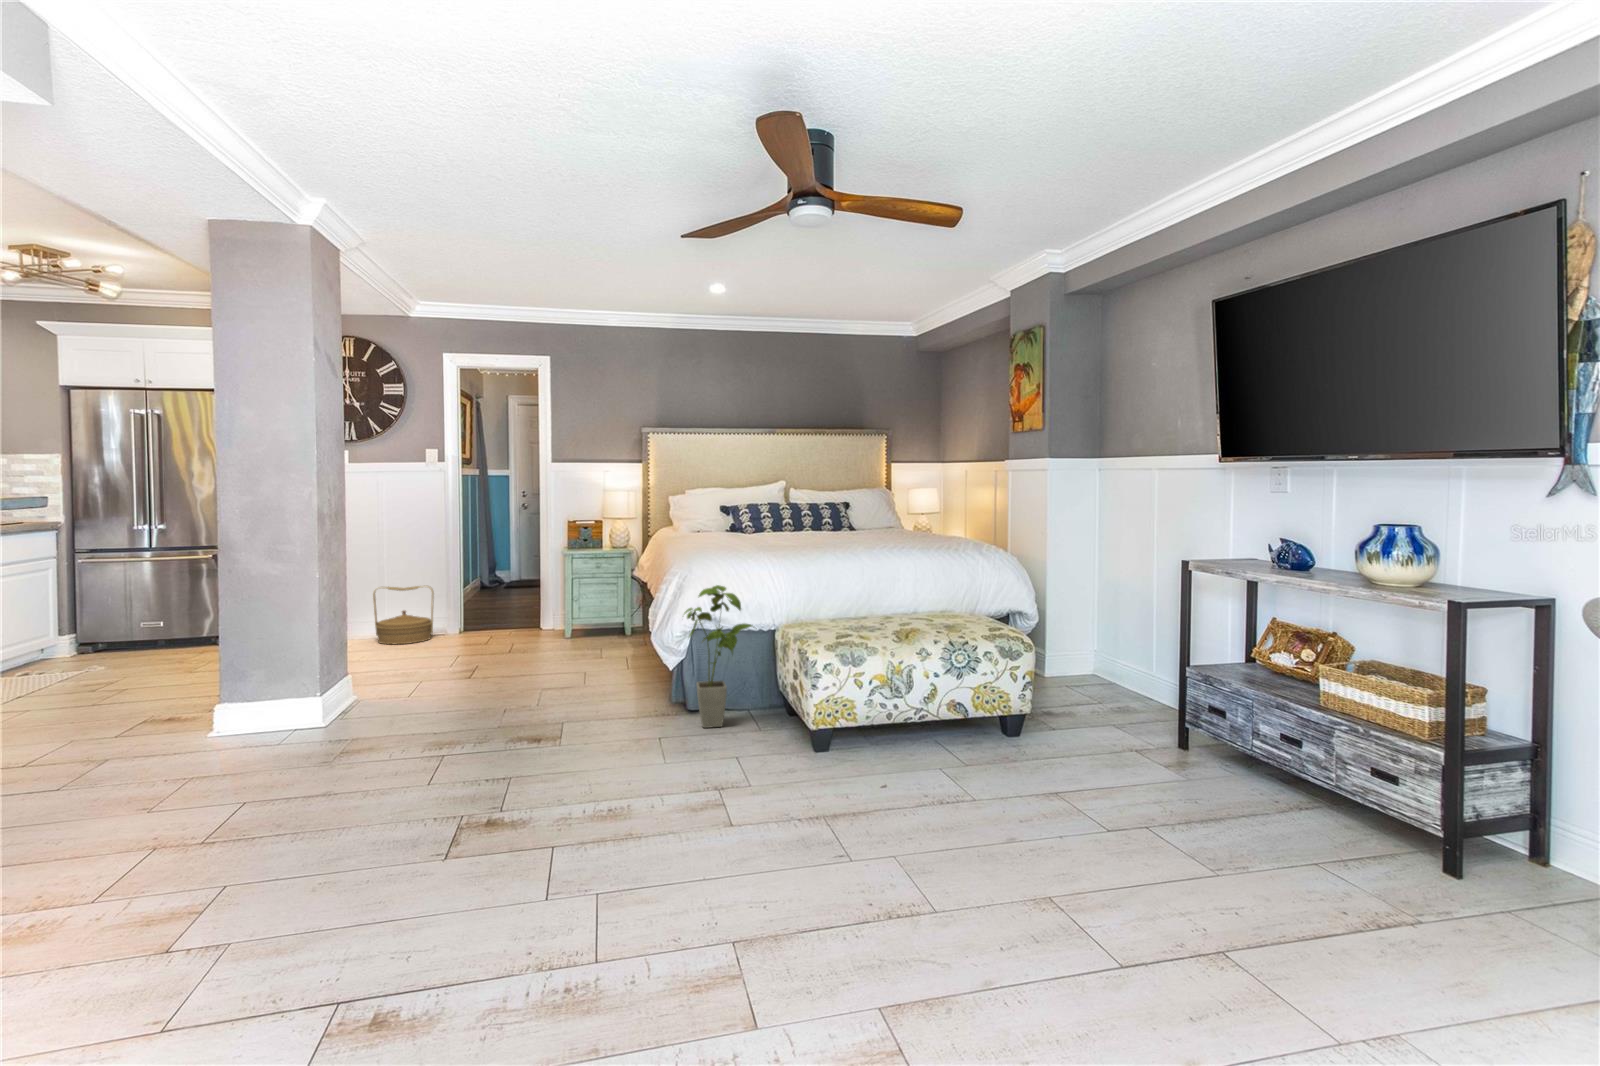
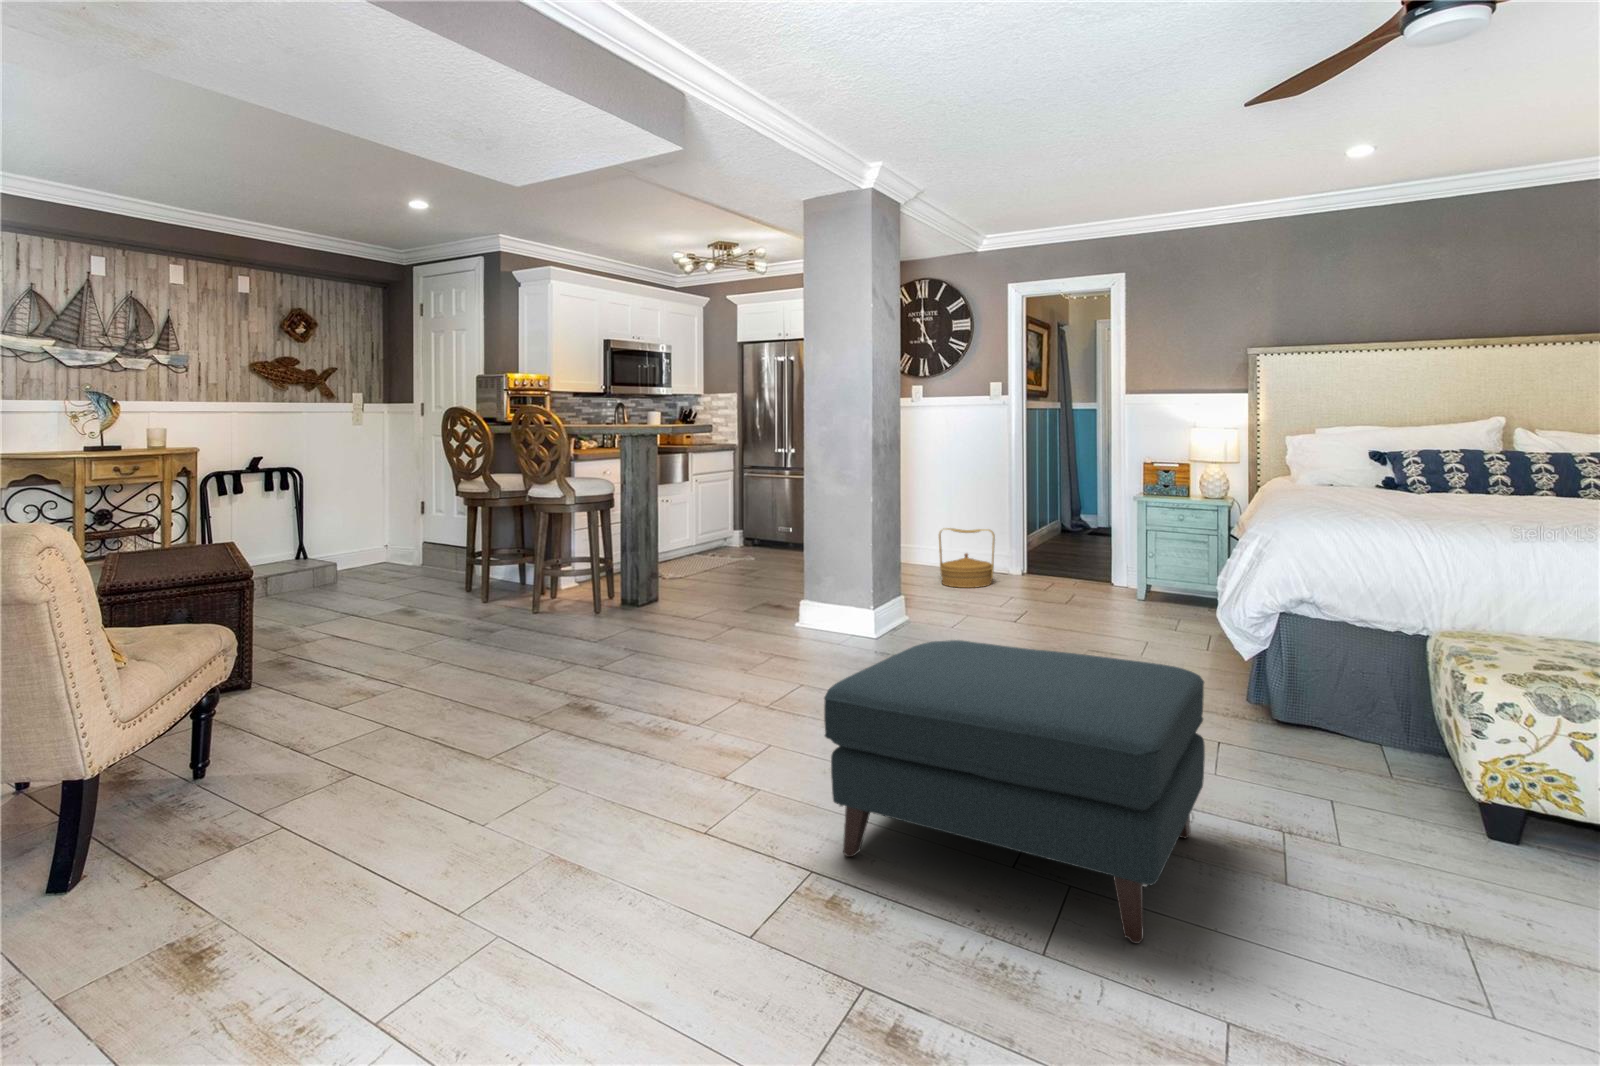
house plant: present [684,585,752,728] -> none [1257,558,1384,759]
ottoman: none [373,664,669,870] -> present [824,640,1205,943]

